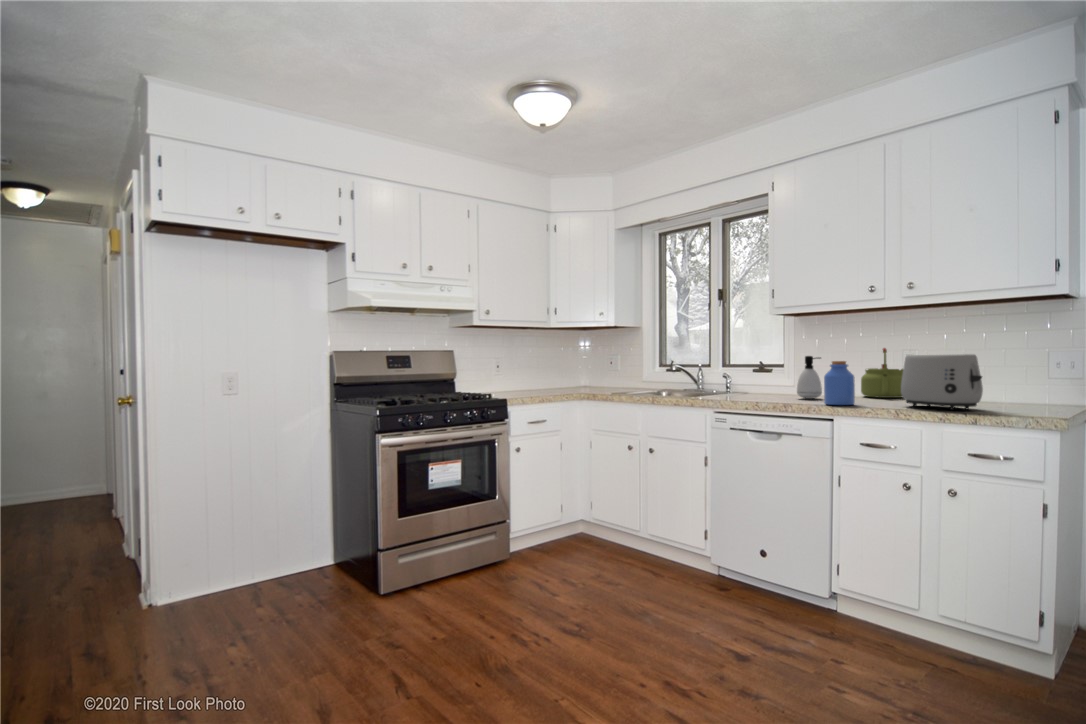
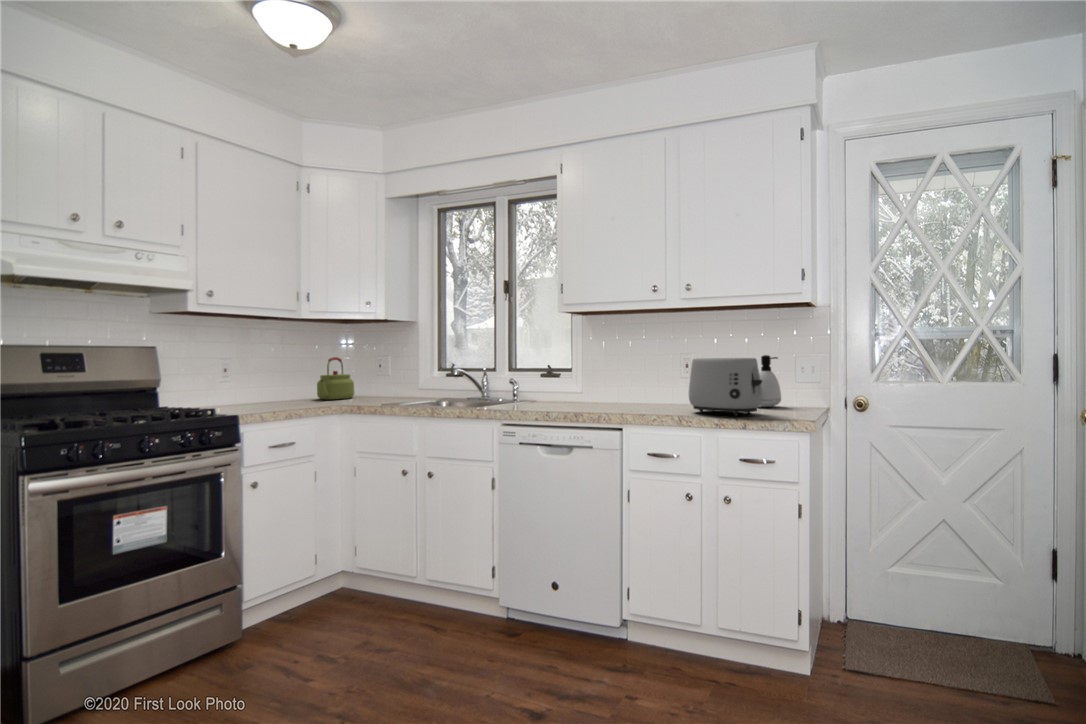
kettle: present [861,348,903,398] -> present [317,357,354,400]
soap dispenser: present [797,356,822,399] -> present [759,355,781,407]
jar: present [824,361,855,405] -> none [614,365,645,413]

